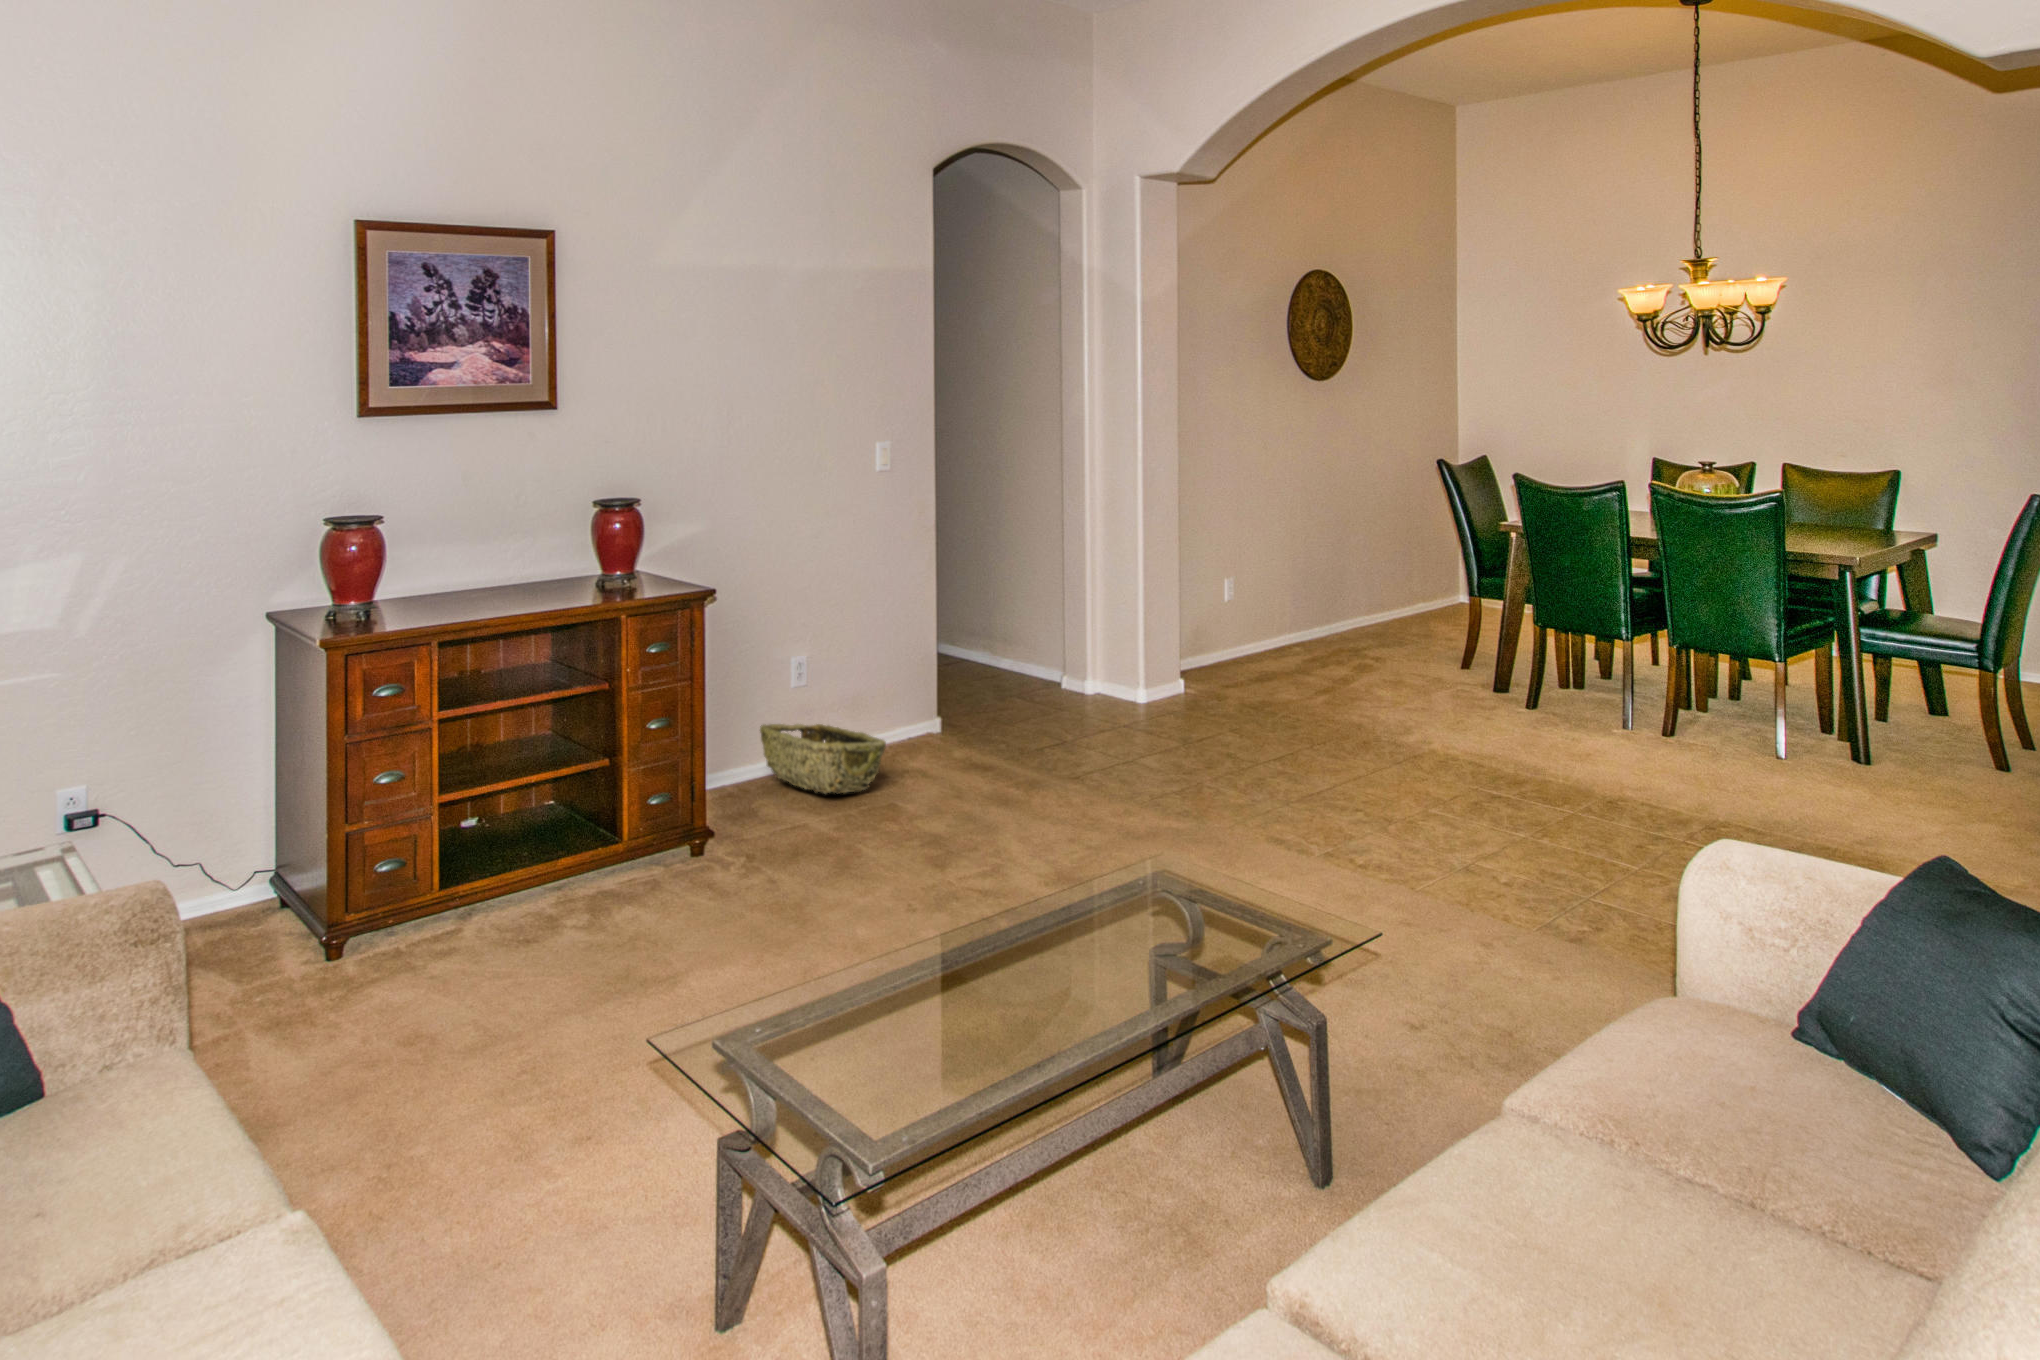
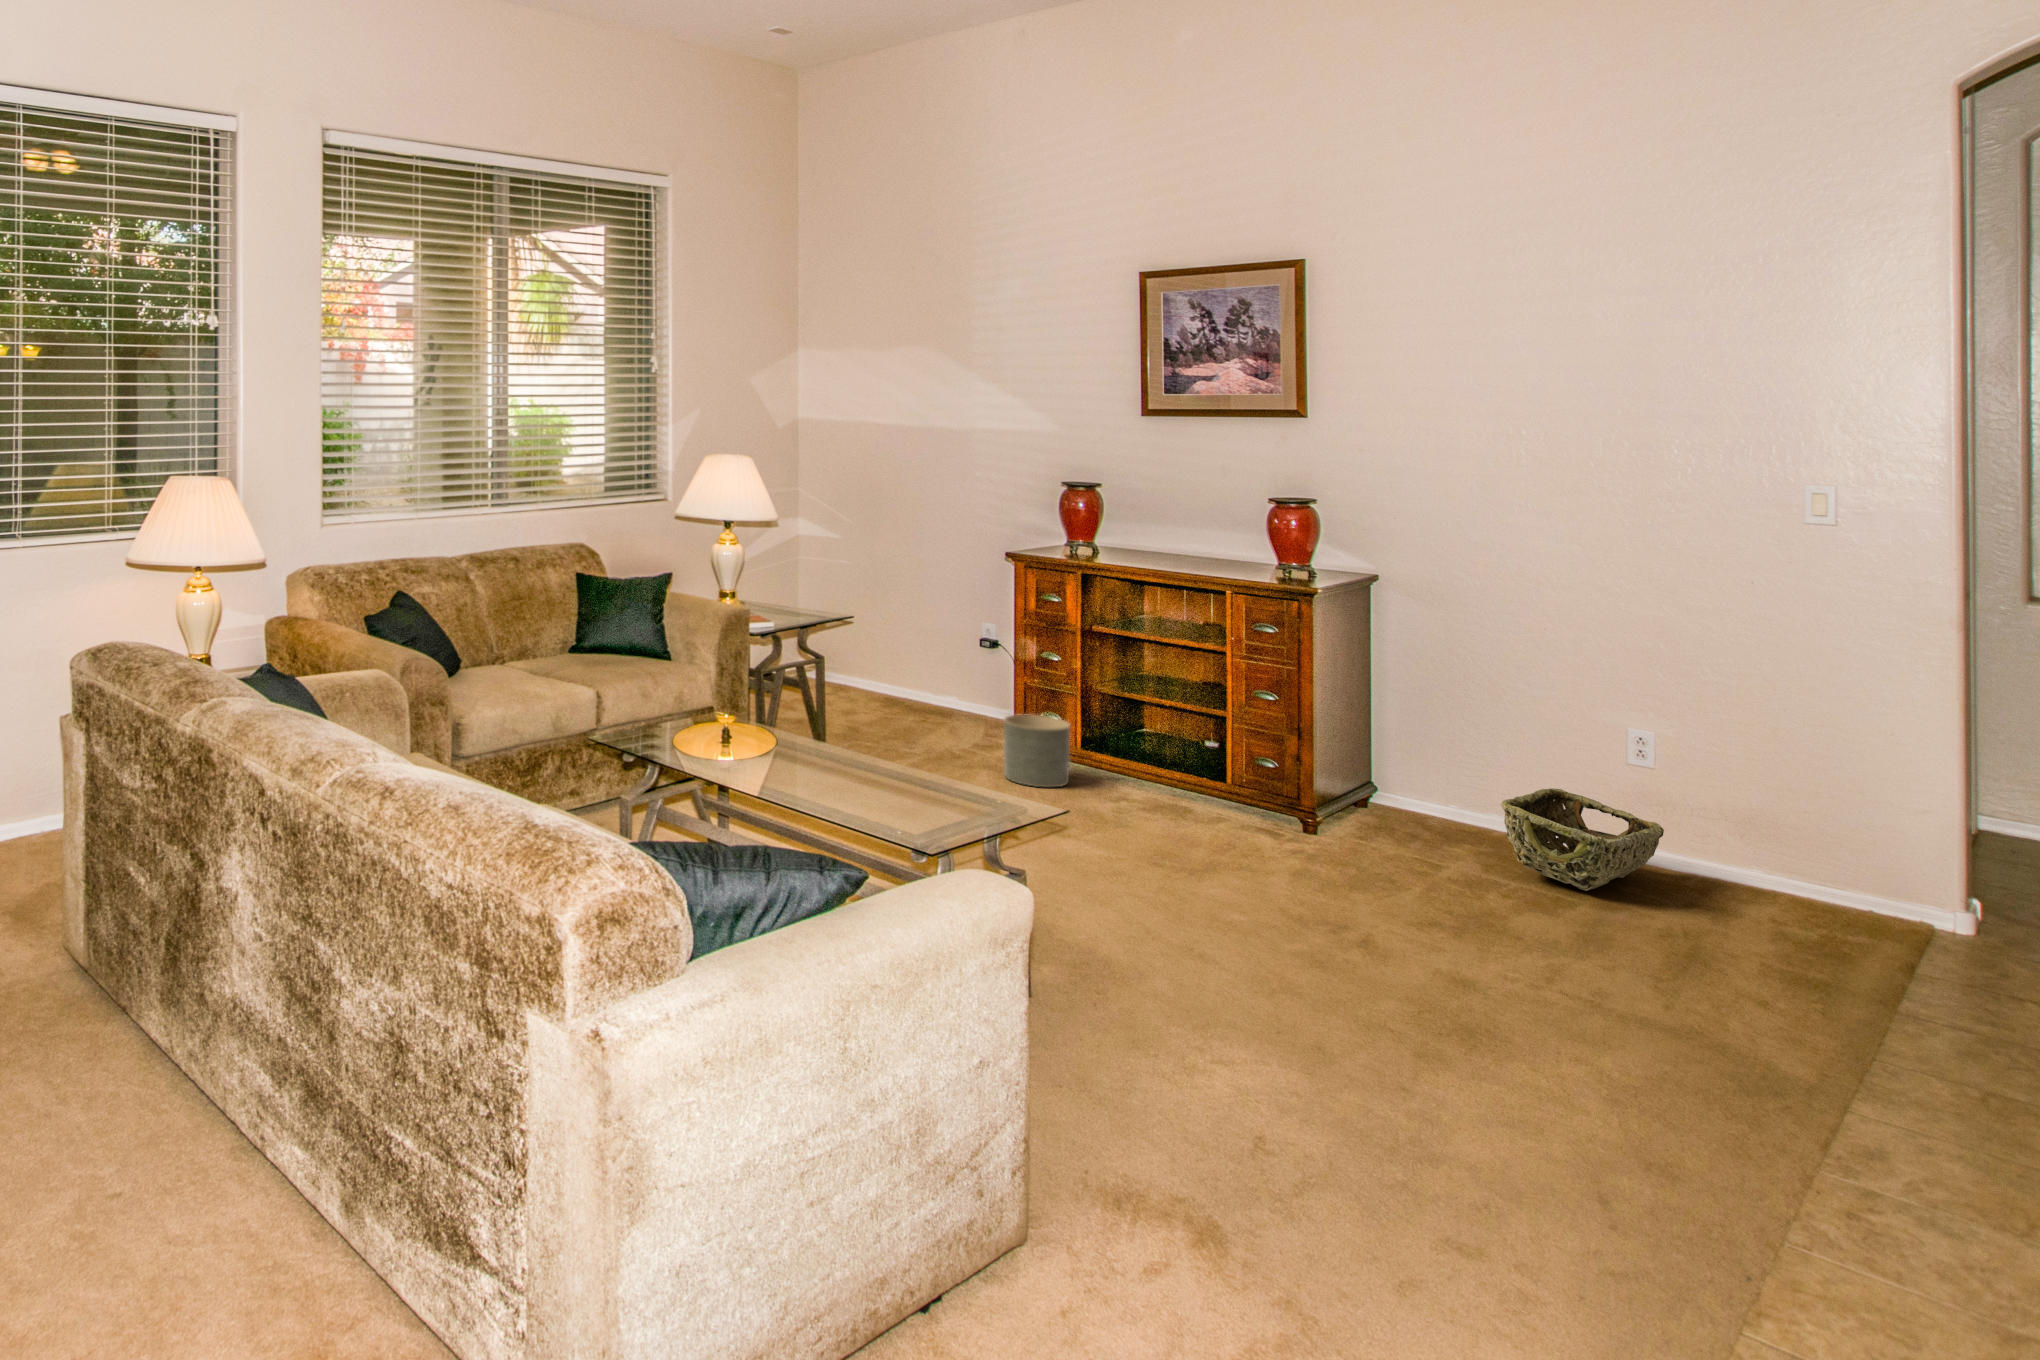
planter: none [393,858,491,977] -> present [1003,714,1070,787]

